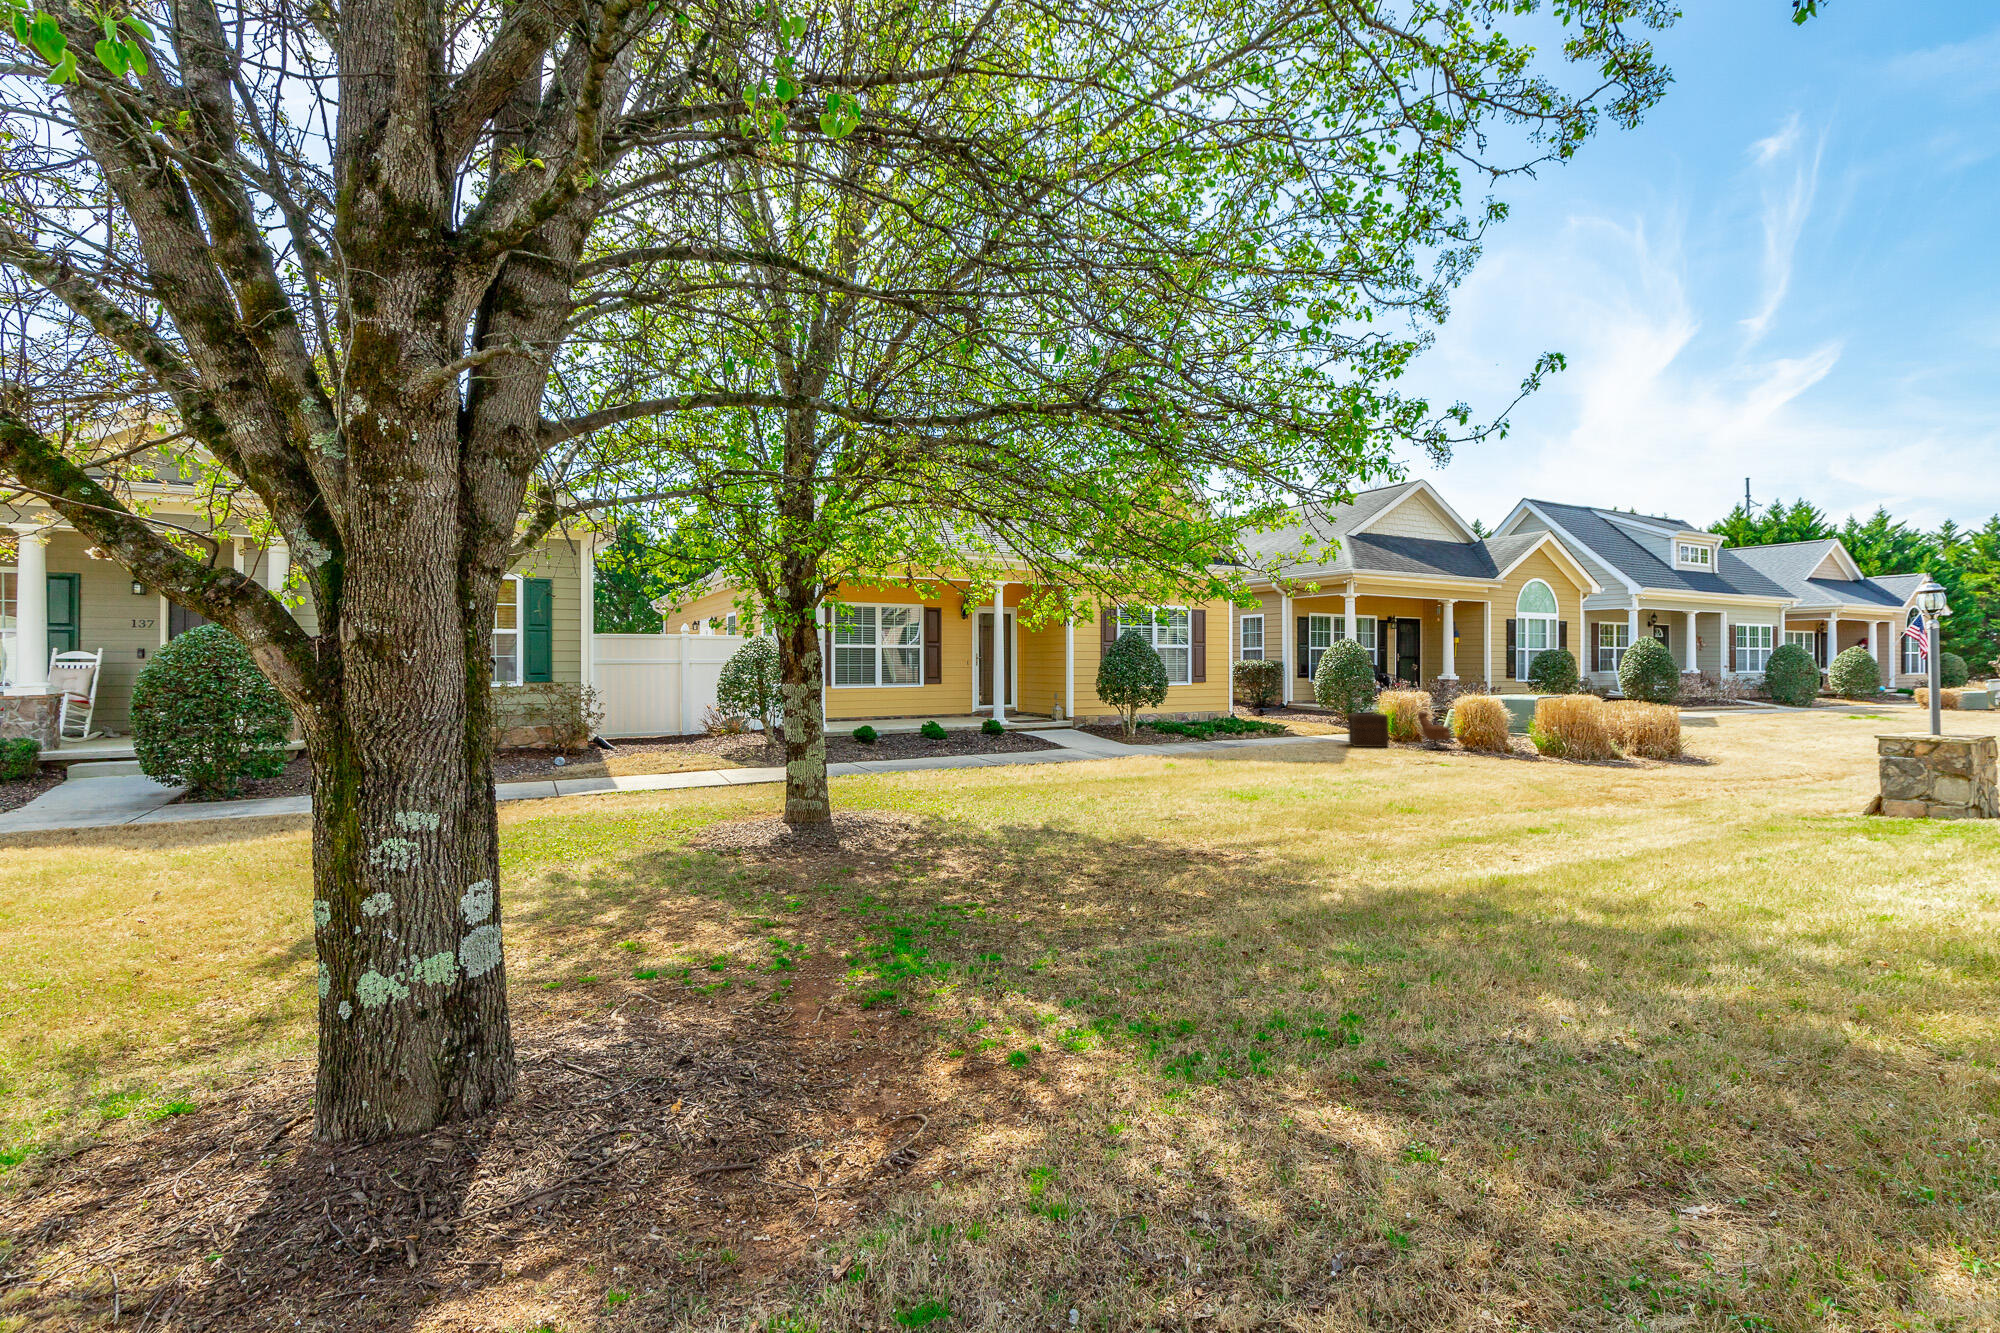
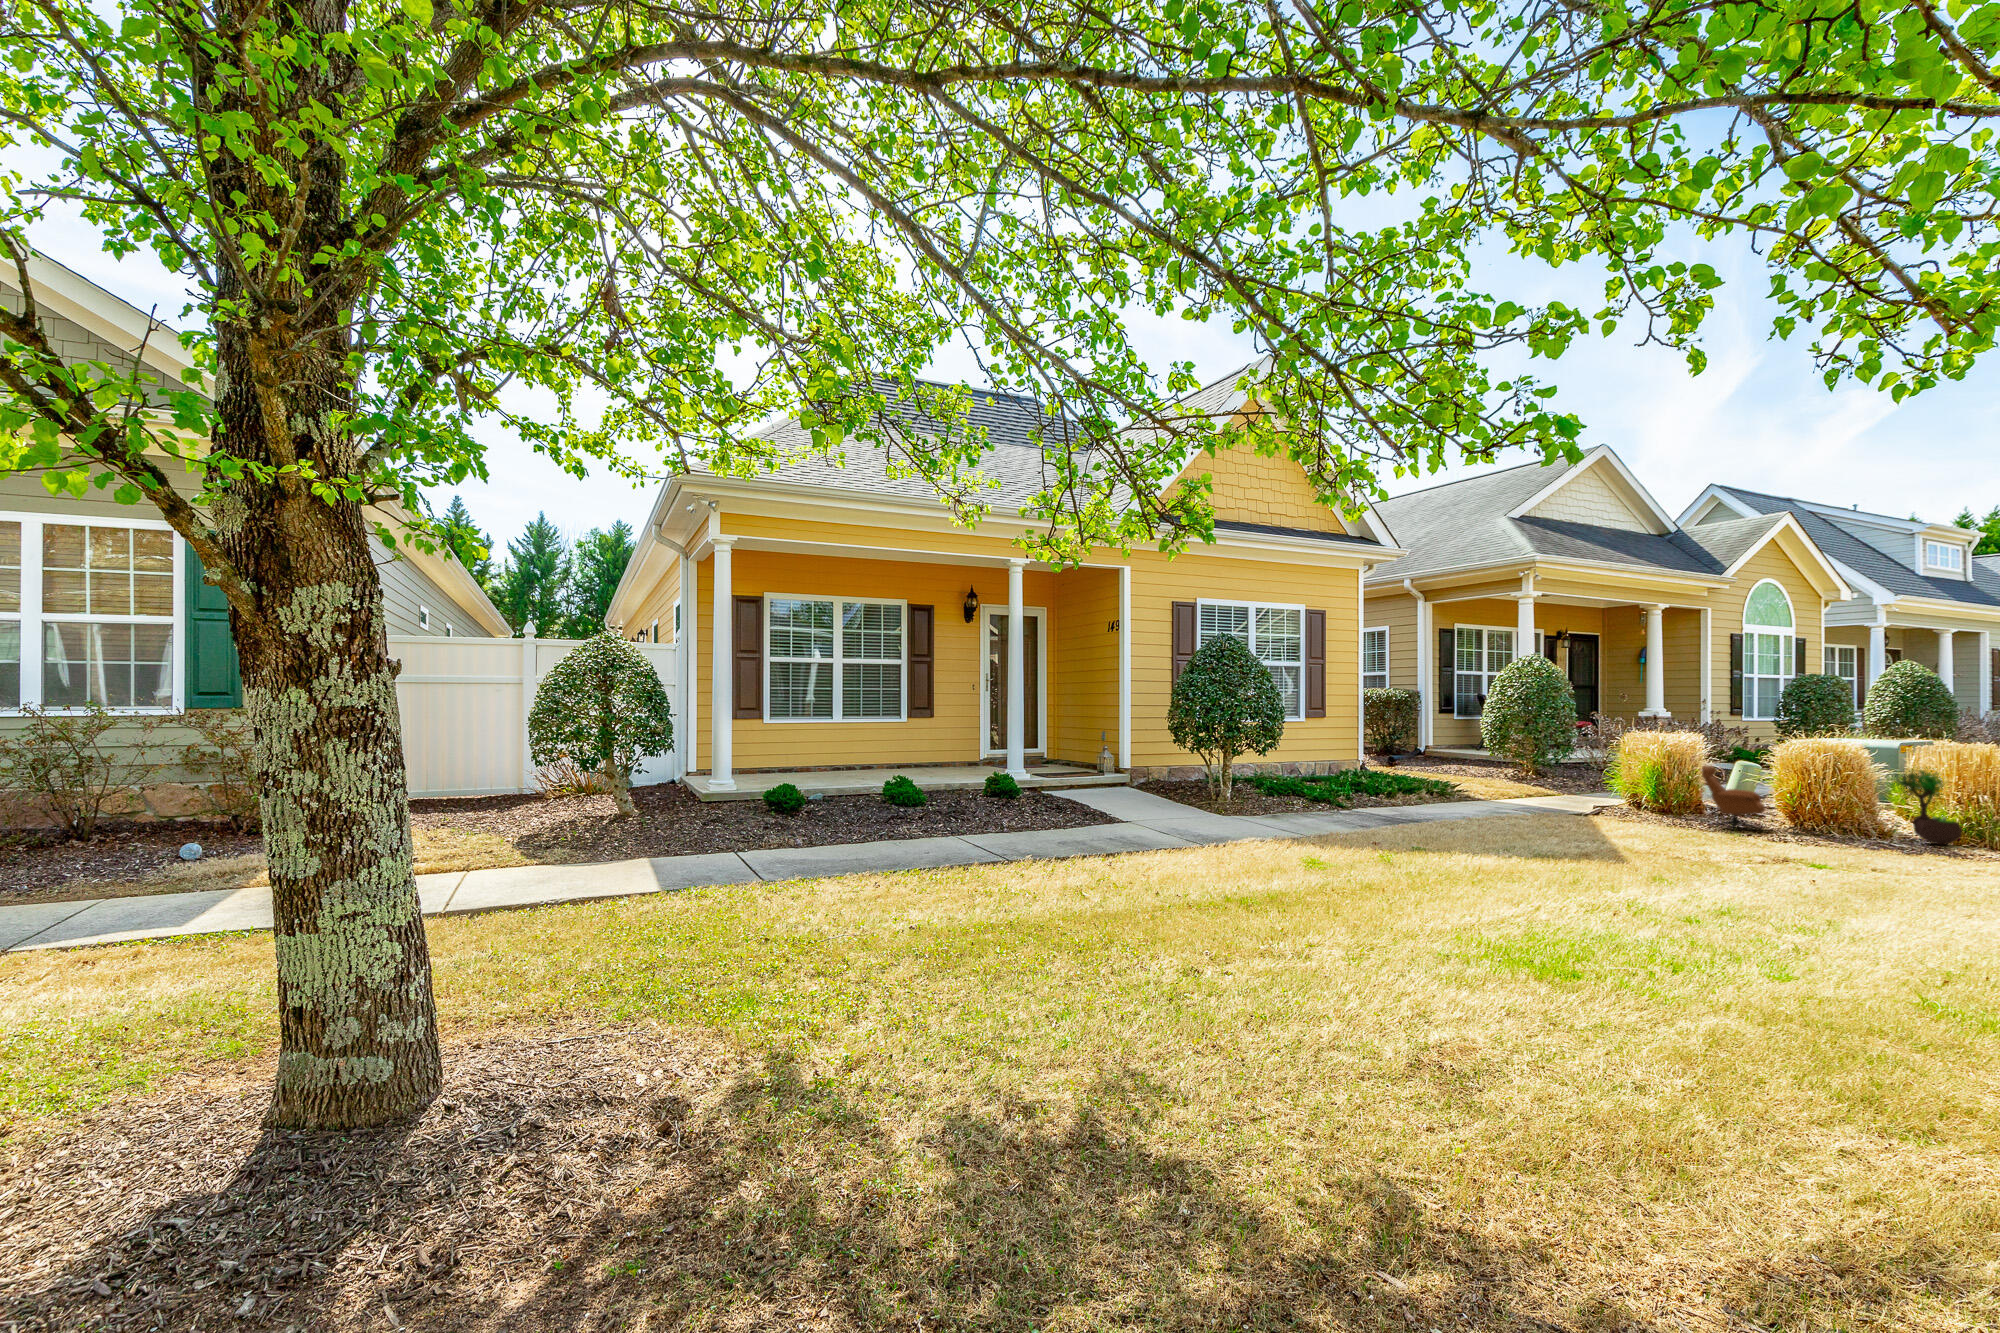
potted tree: none [1509,707,1544,755] -> present [1892,767,1961,845]
wooden crate: present [1348,713,1389,747] -> none [1570,767,1650,824]

